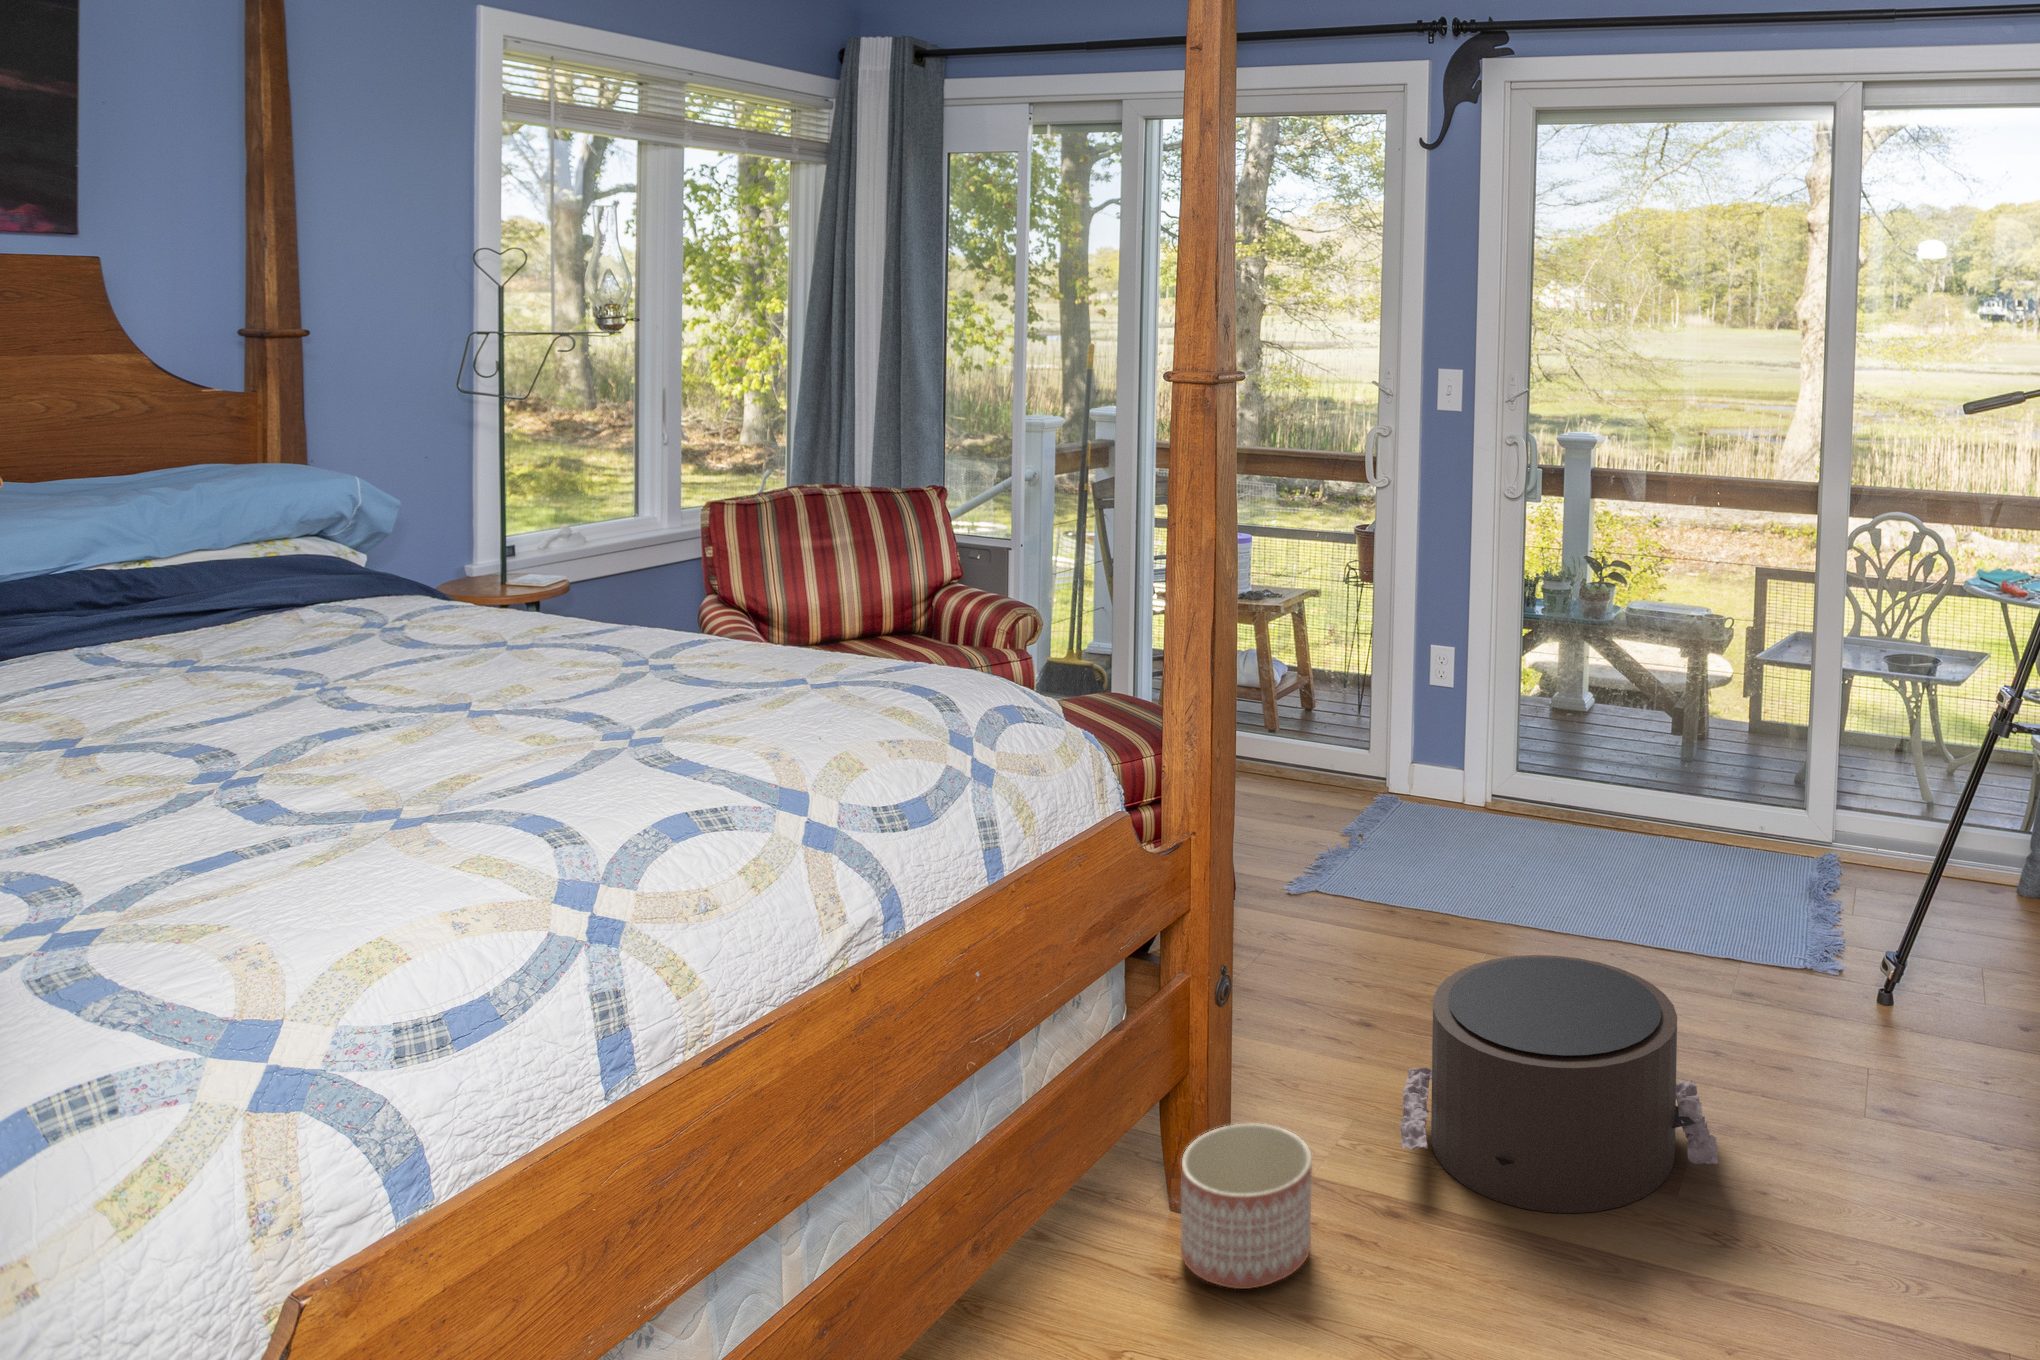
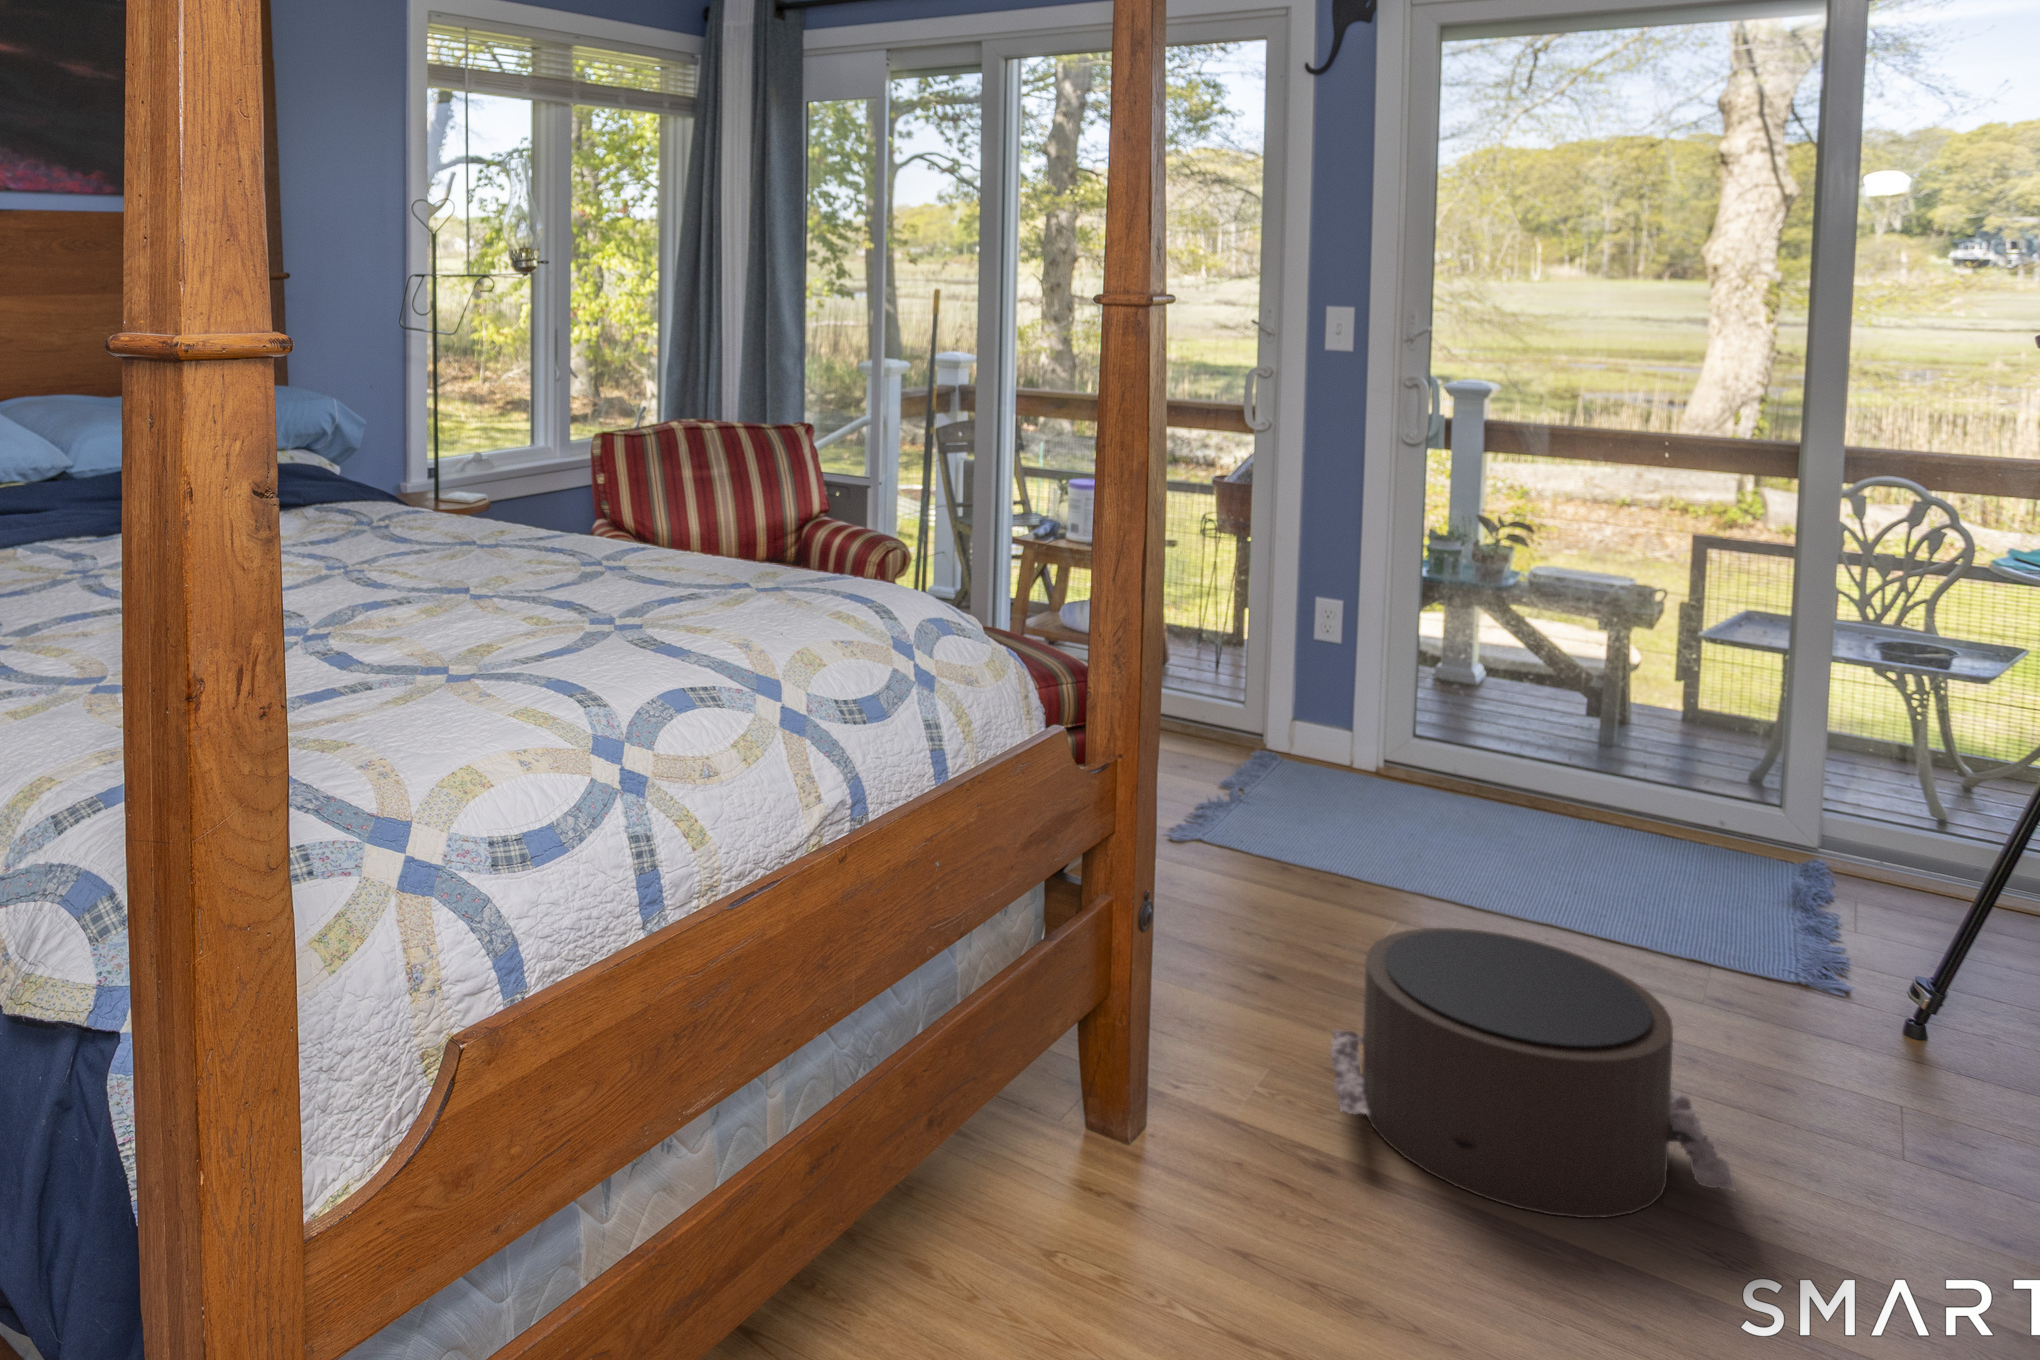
planter: present [1181,1123,1312,1289] -> none [1109,1058,1252,1227]

